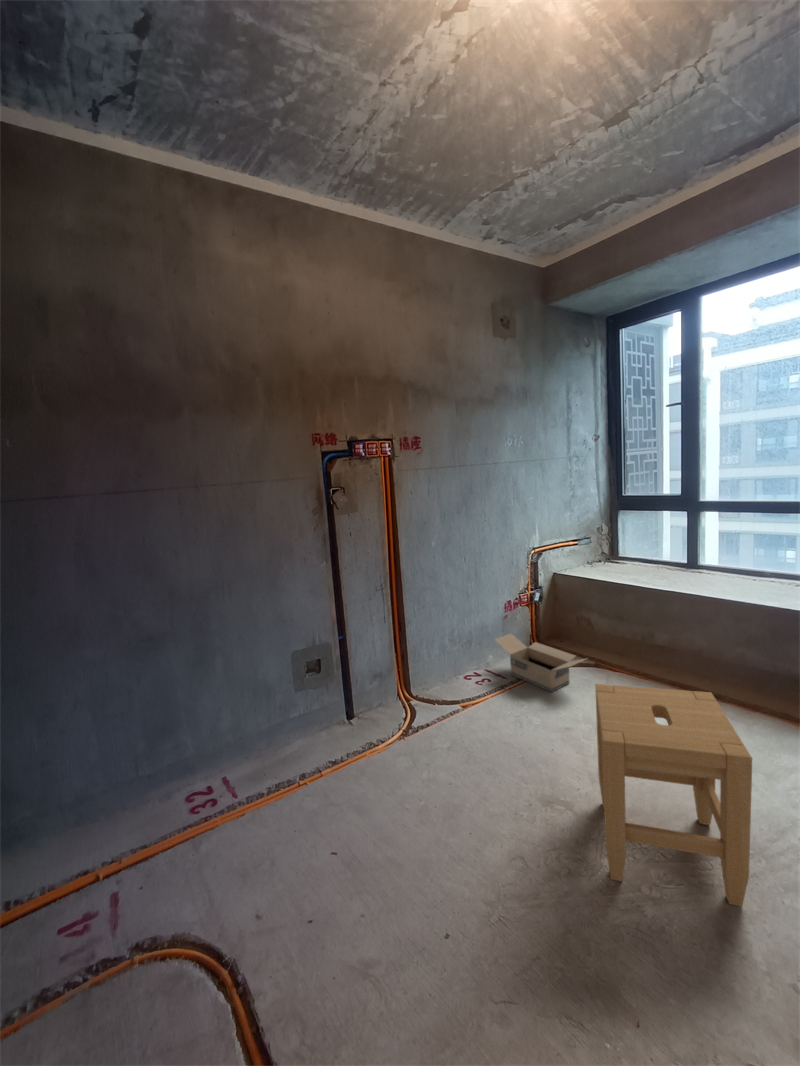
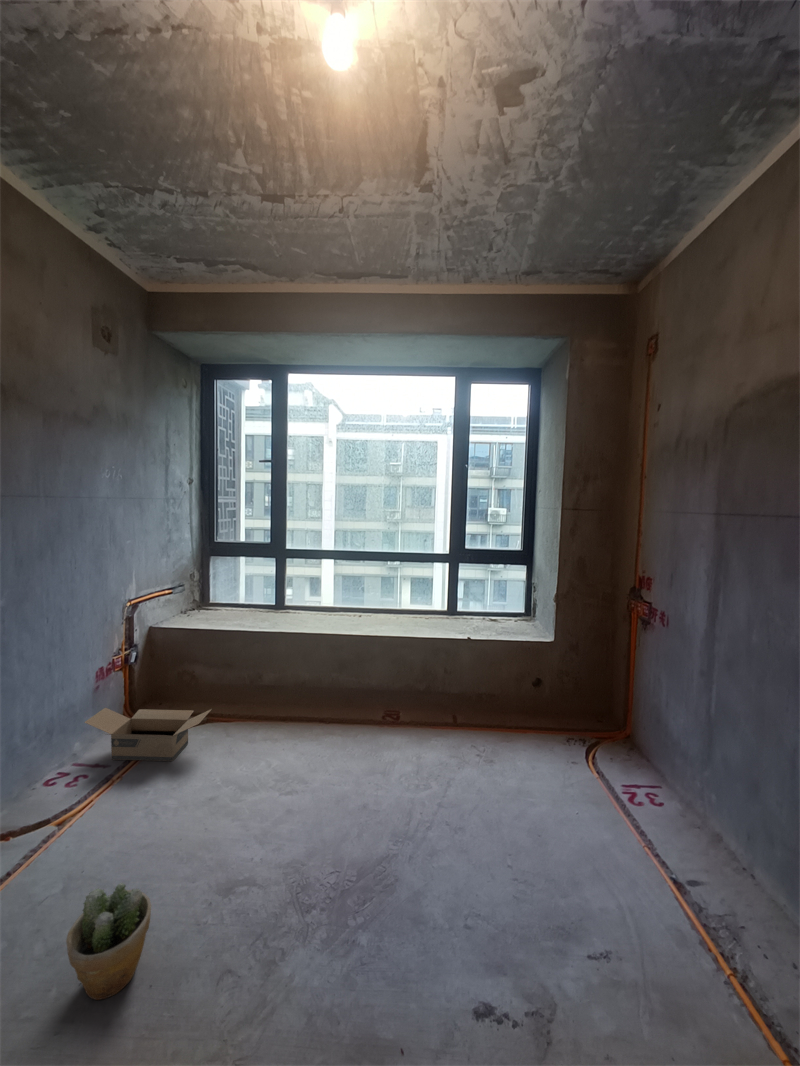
stool: present [595,684,752,907] -> none [271,705,409,921]
potted plant: none [431,741,481,817] -> present [66,883,151,1000]

